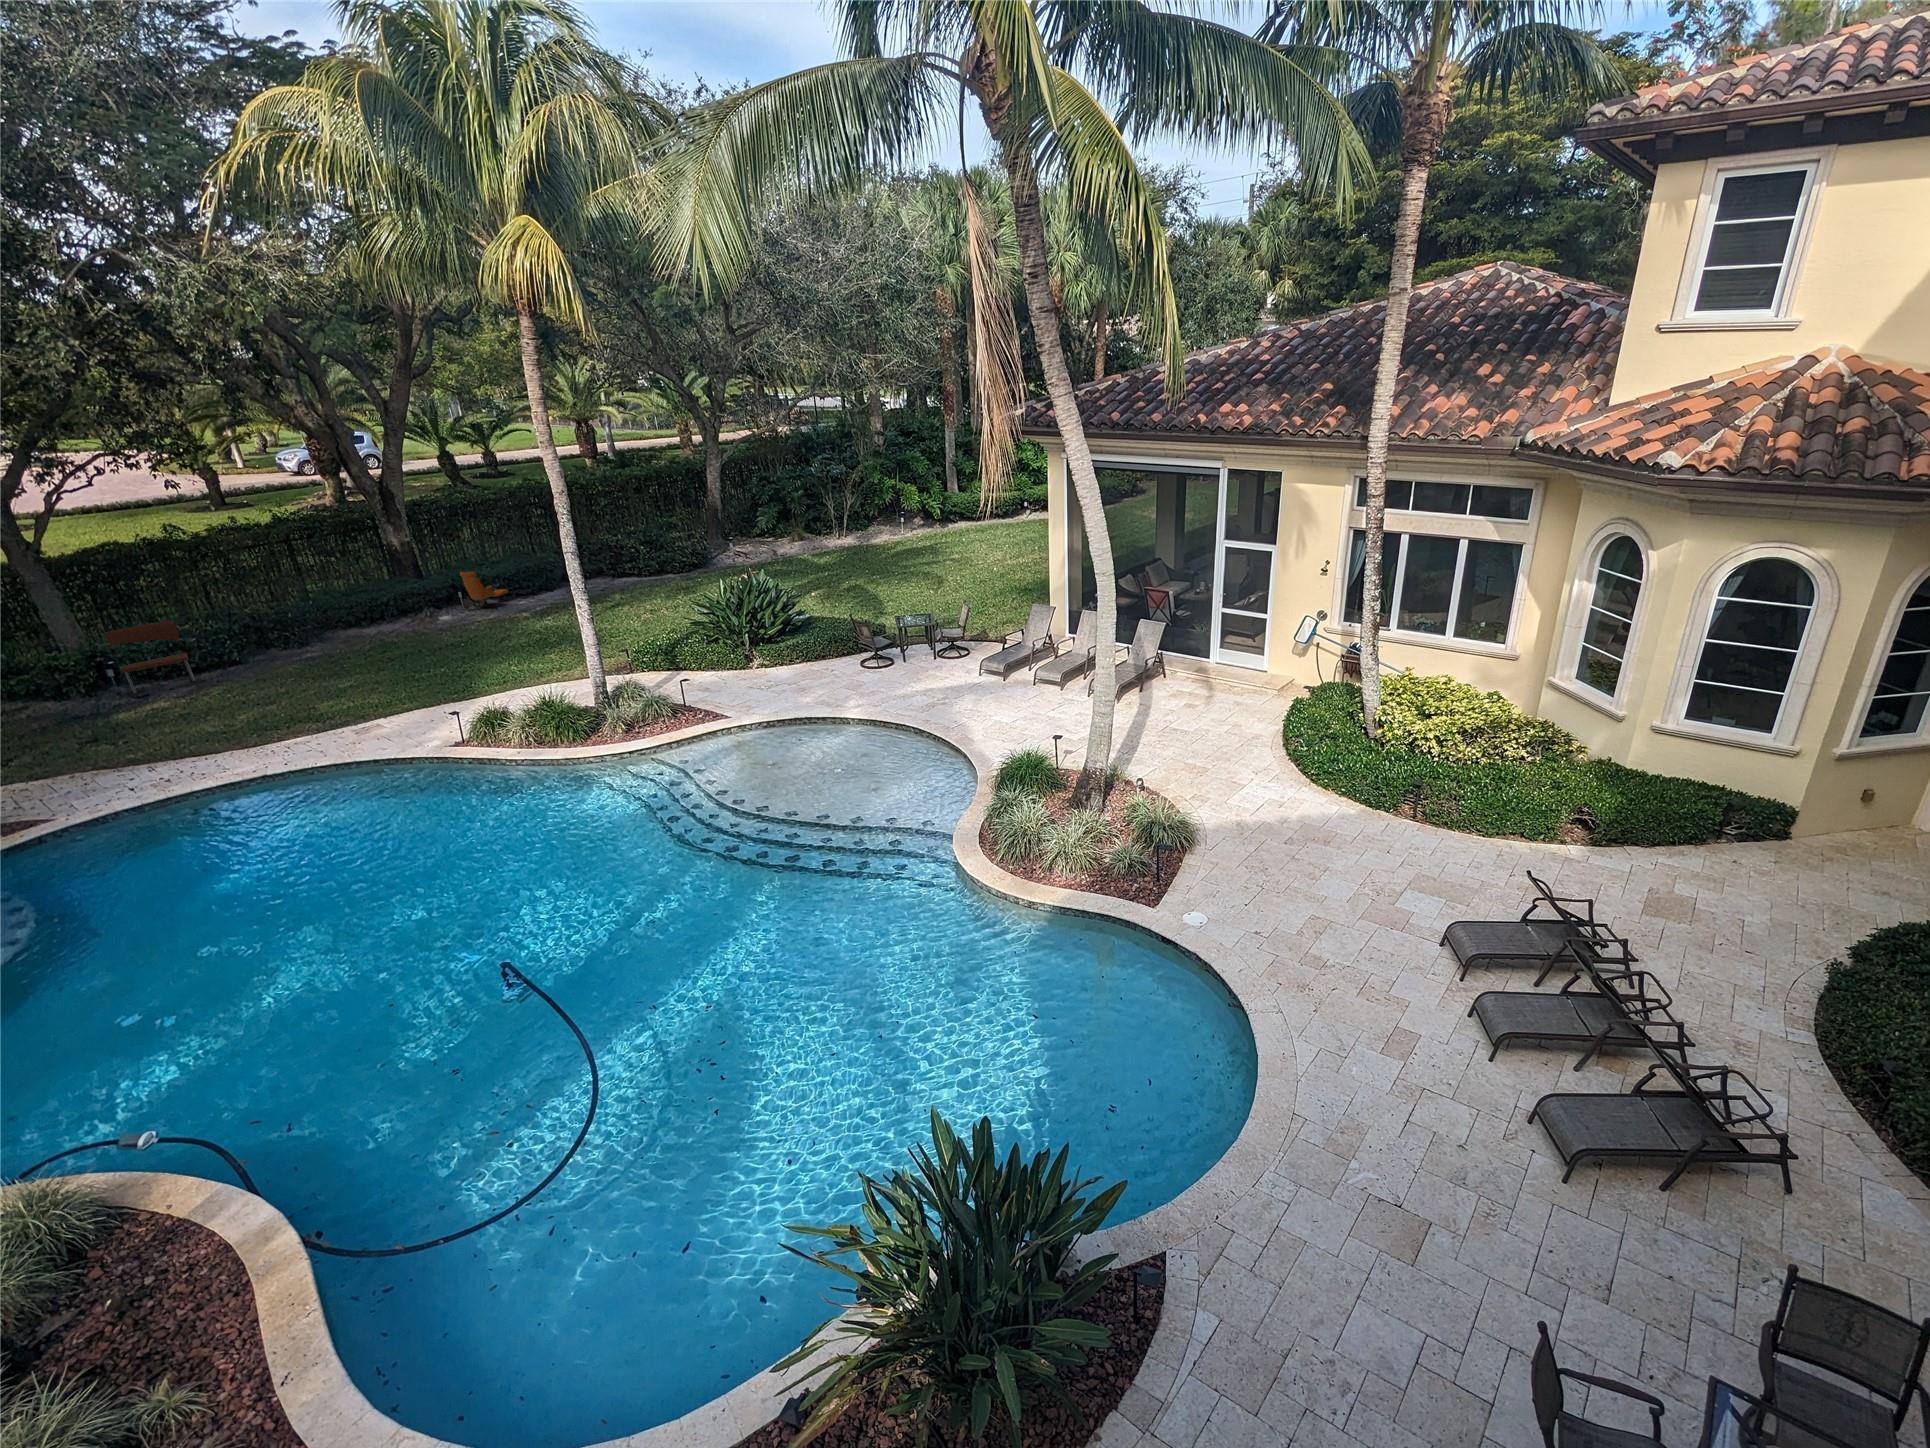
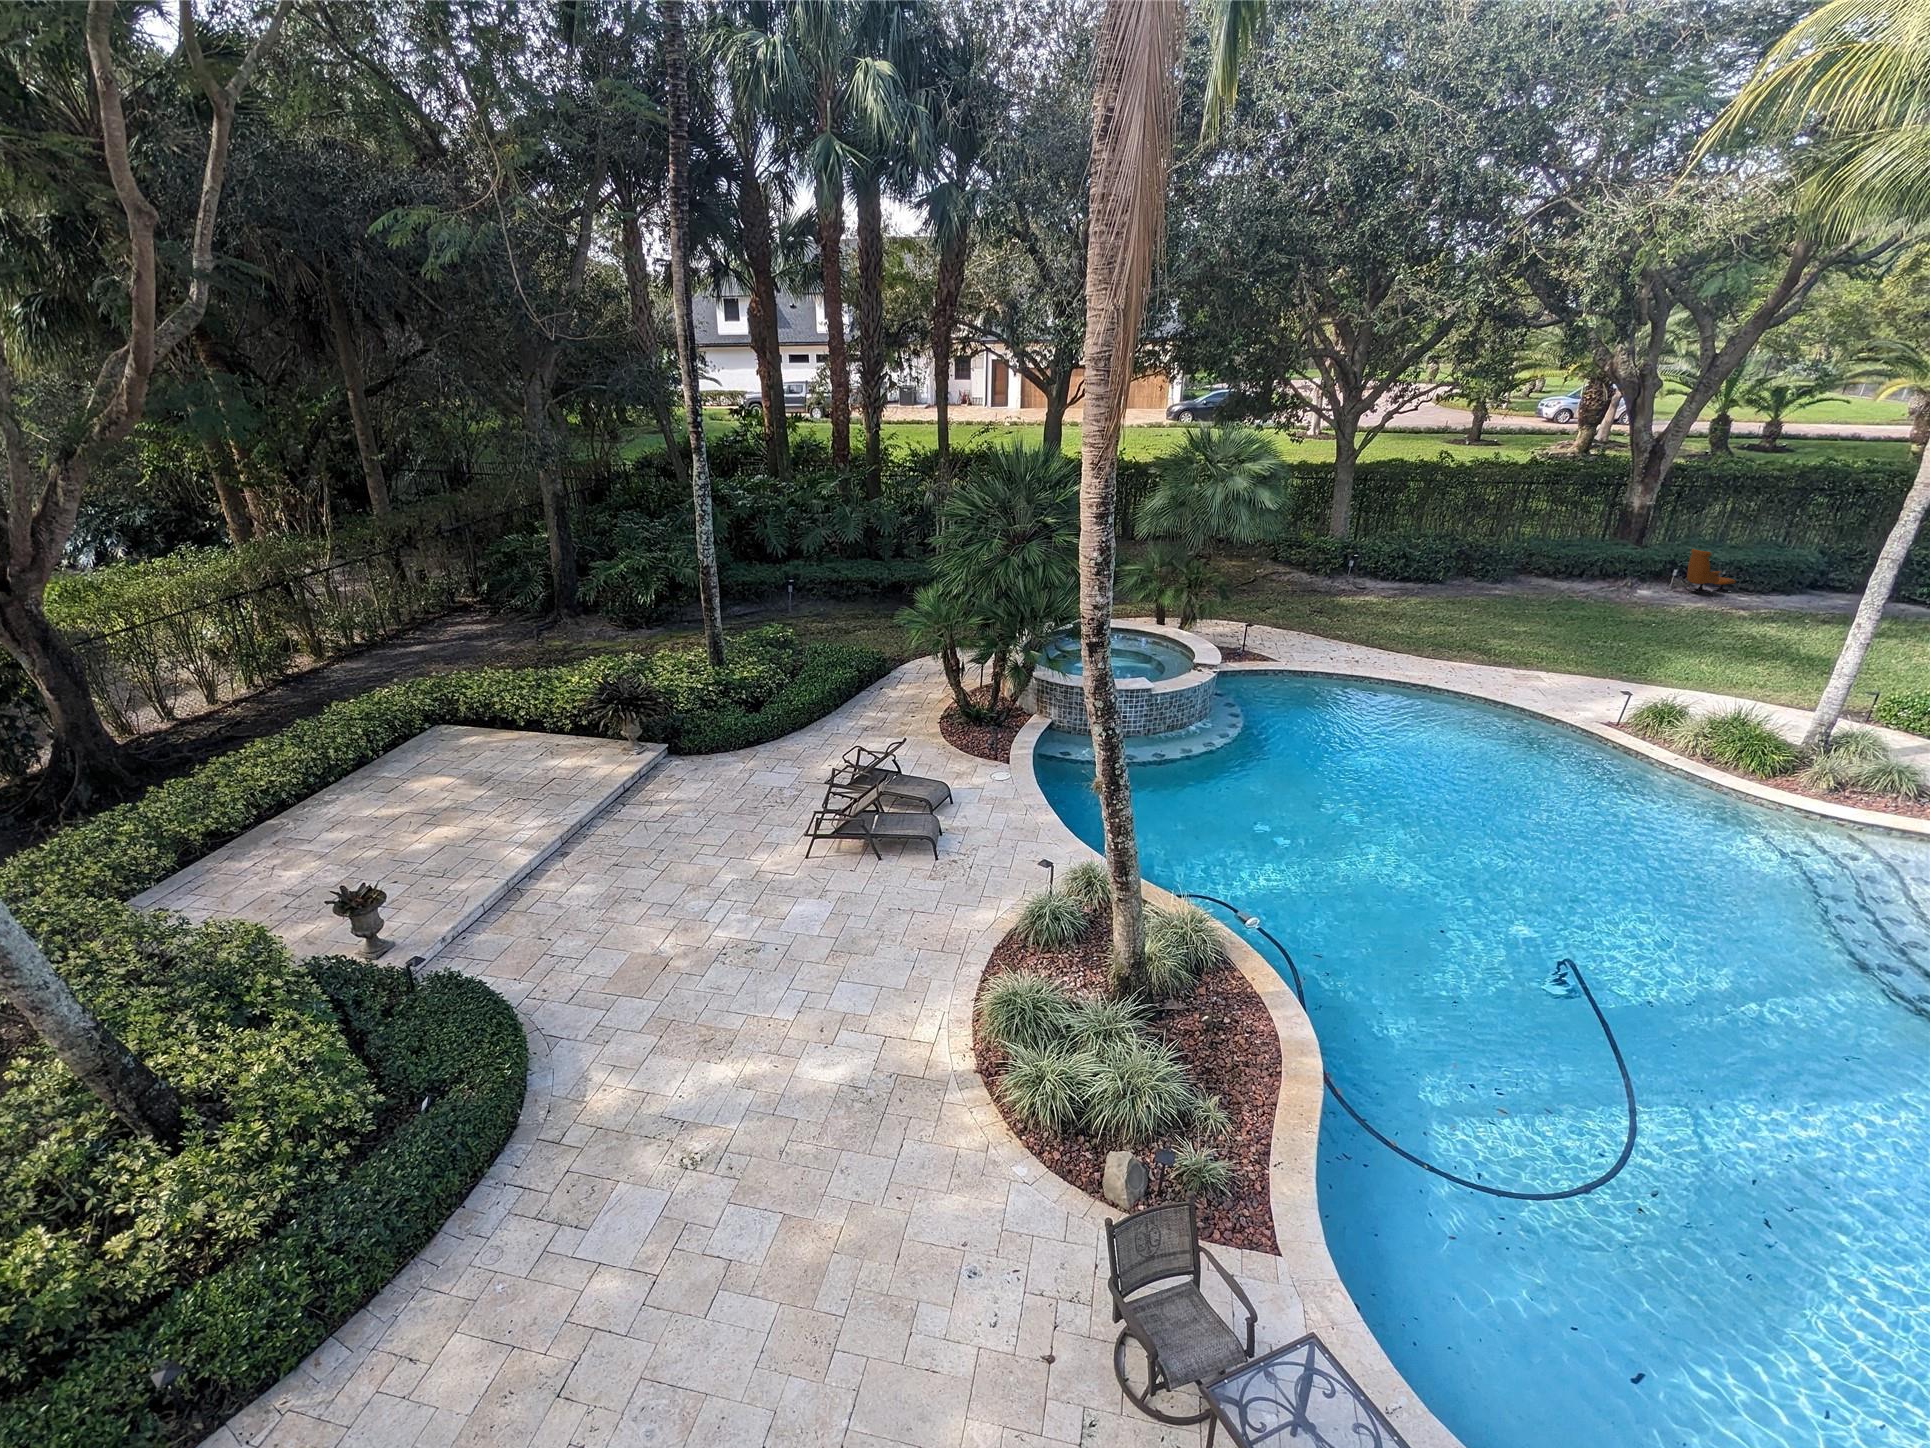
bench: present [105,621,195,693] -> none [1357,531,1414,587]

